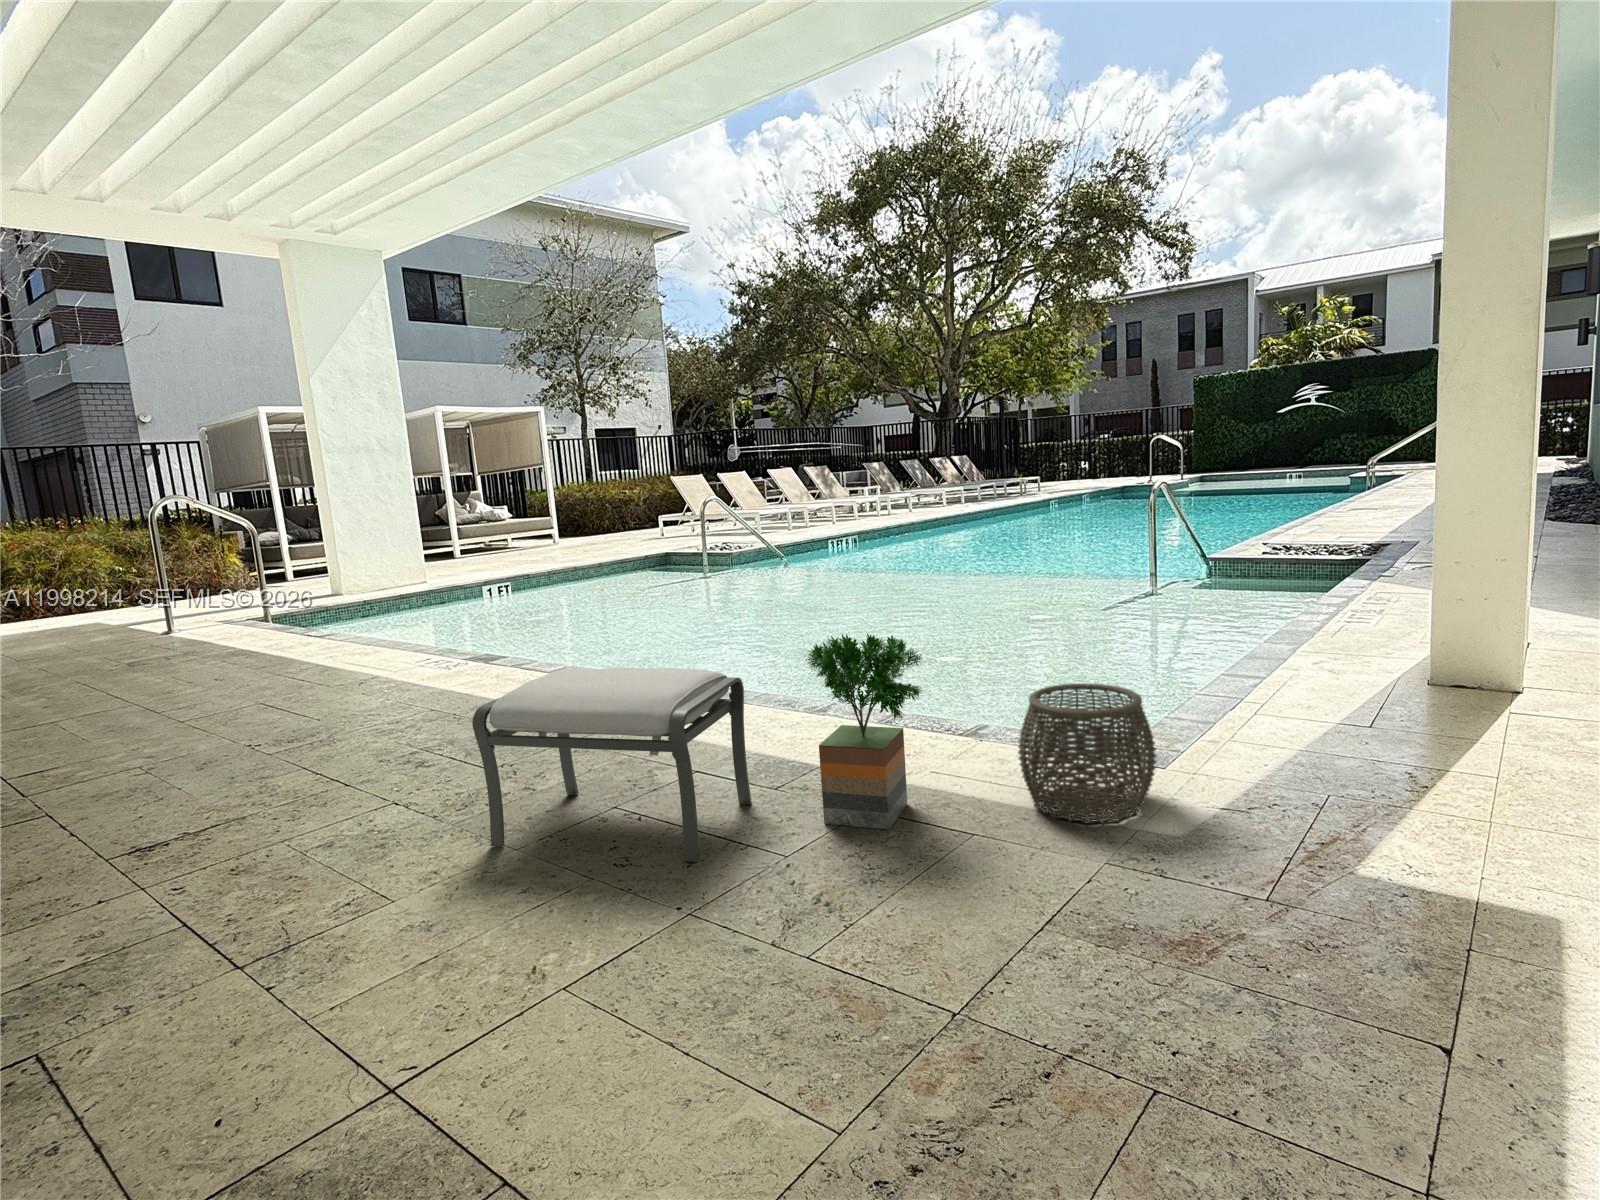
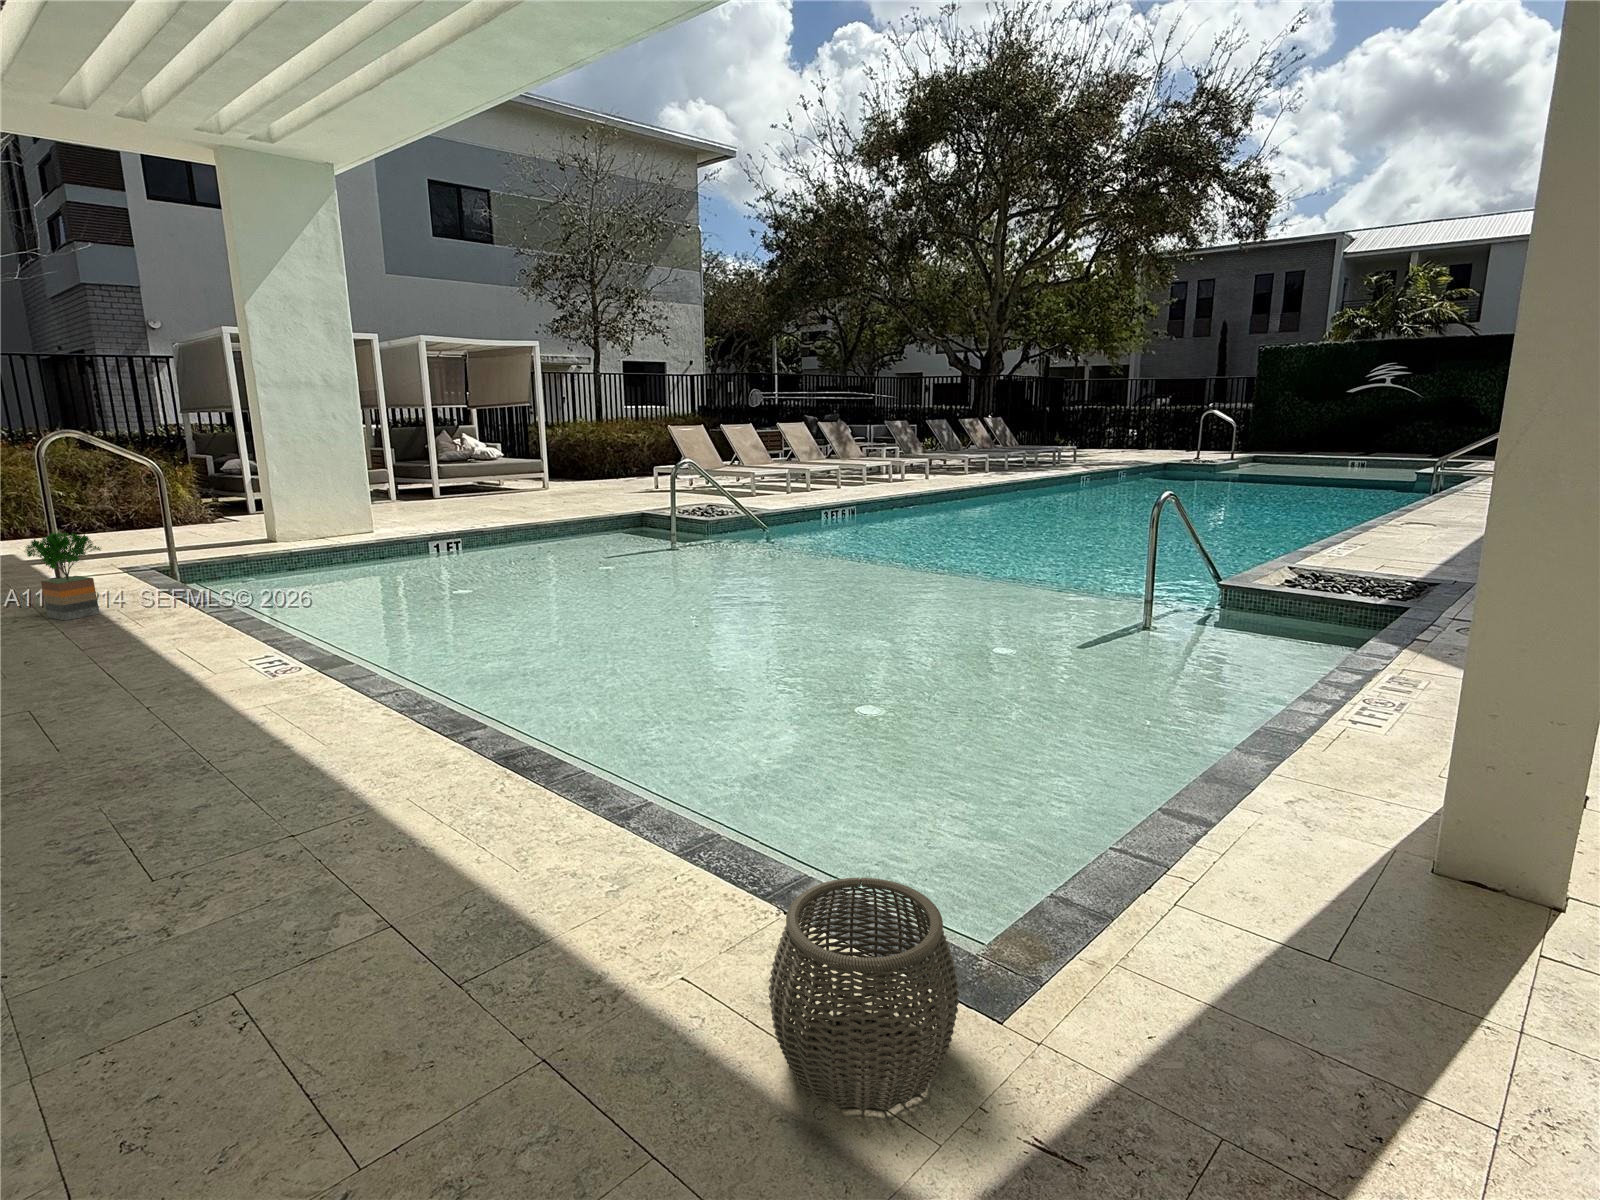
potted tree: present [806,633,923,830] -> present [26,533,101,621]
ottoman: present [472,668,752,862] -> none [20,778,438,1113]

